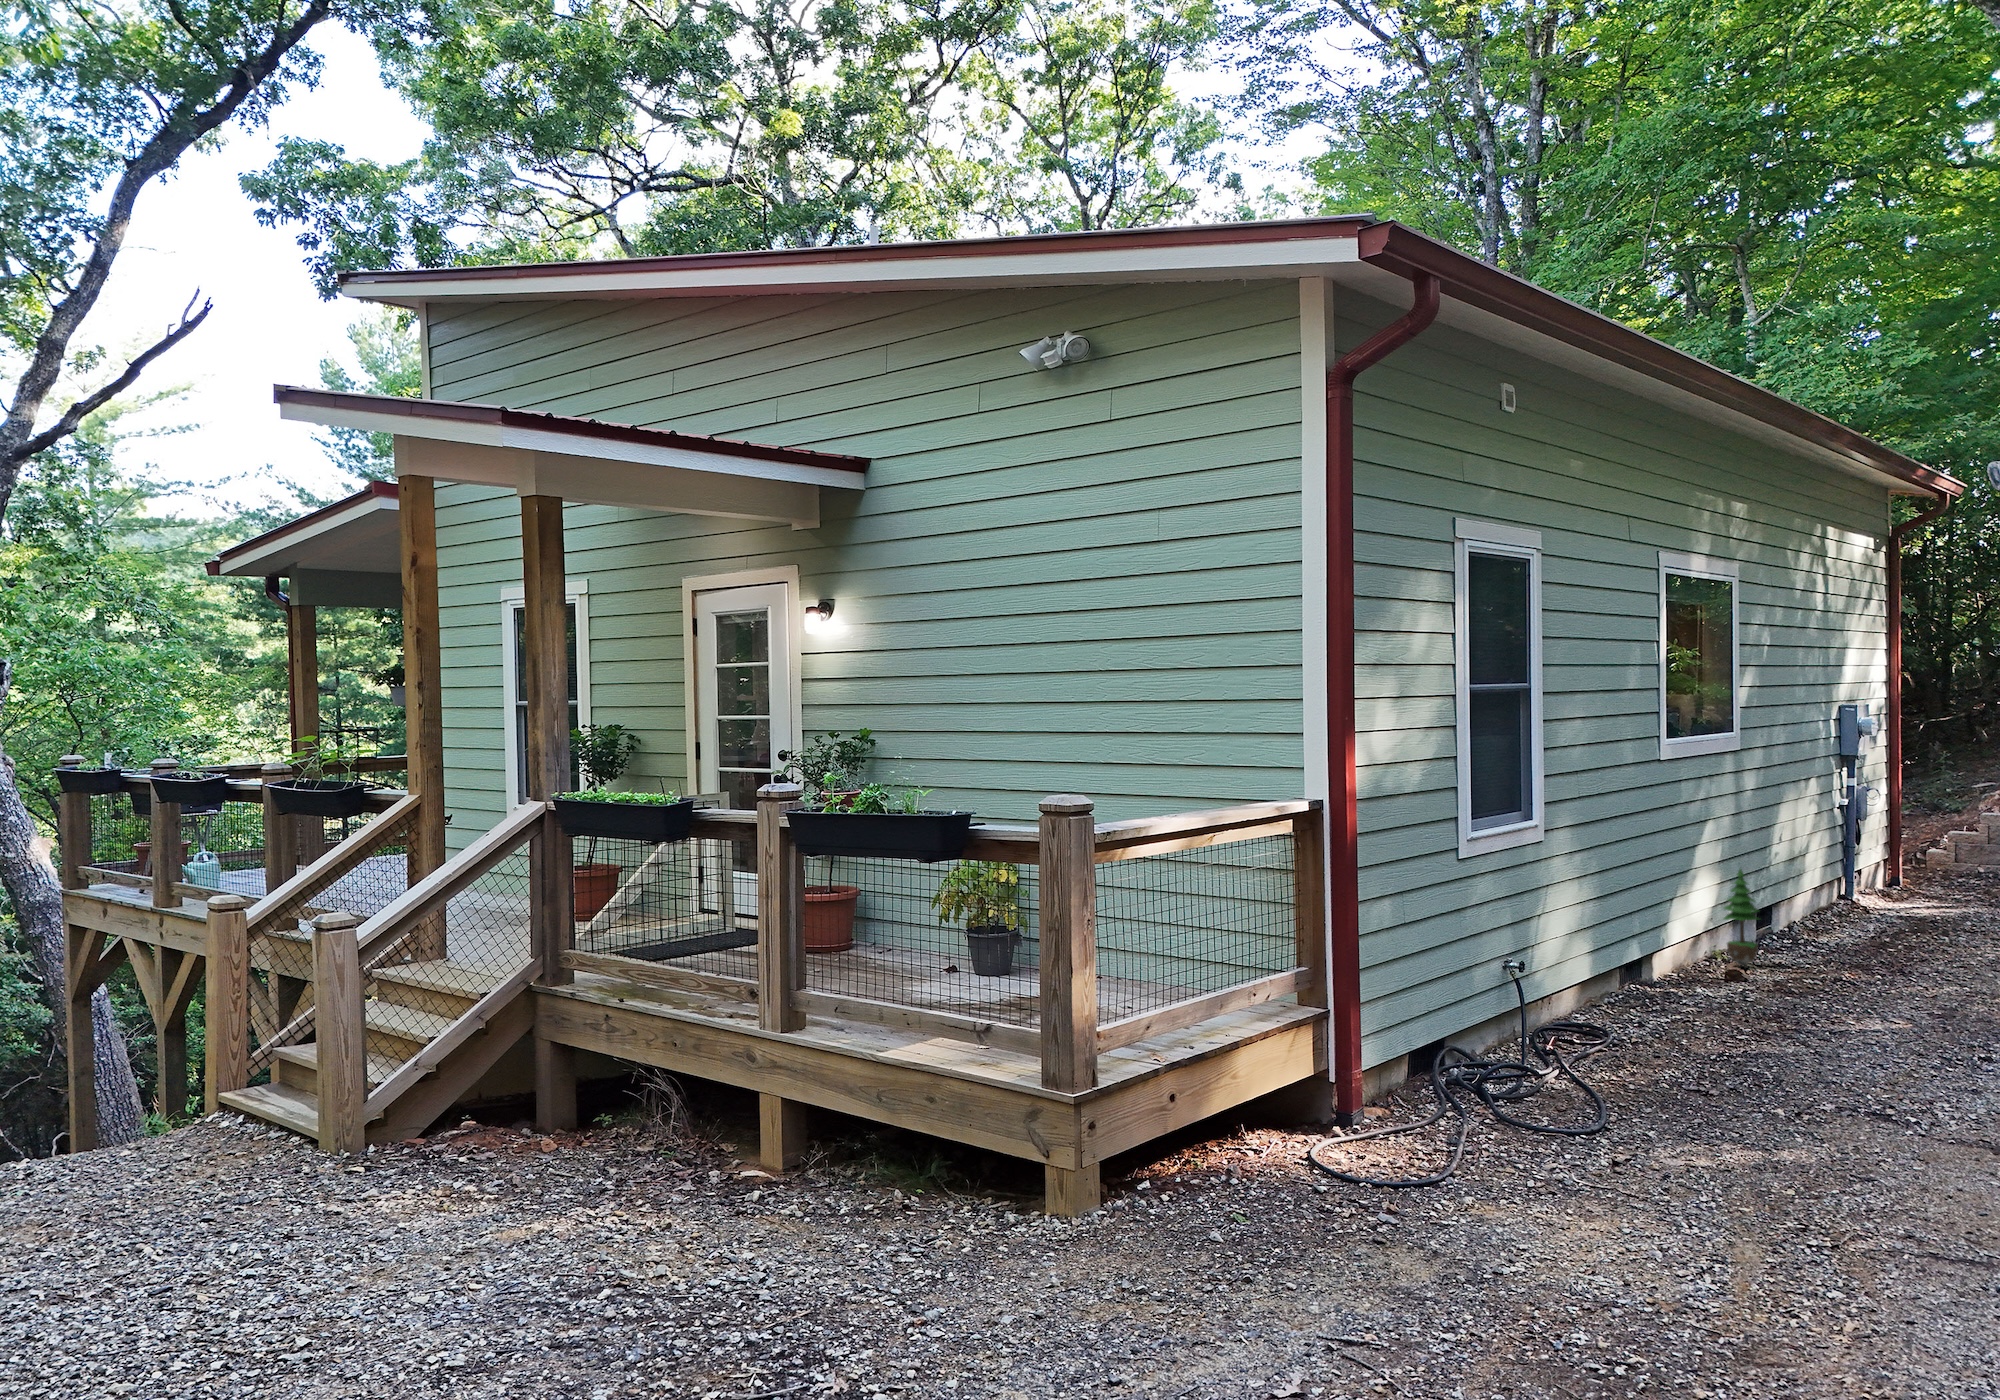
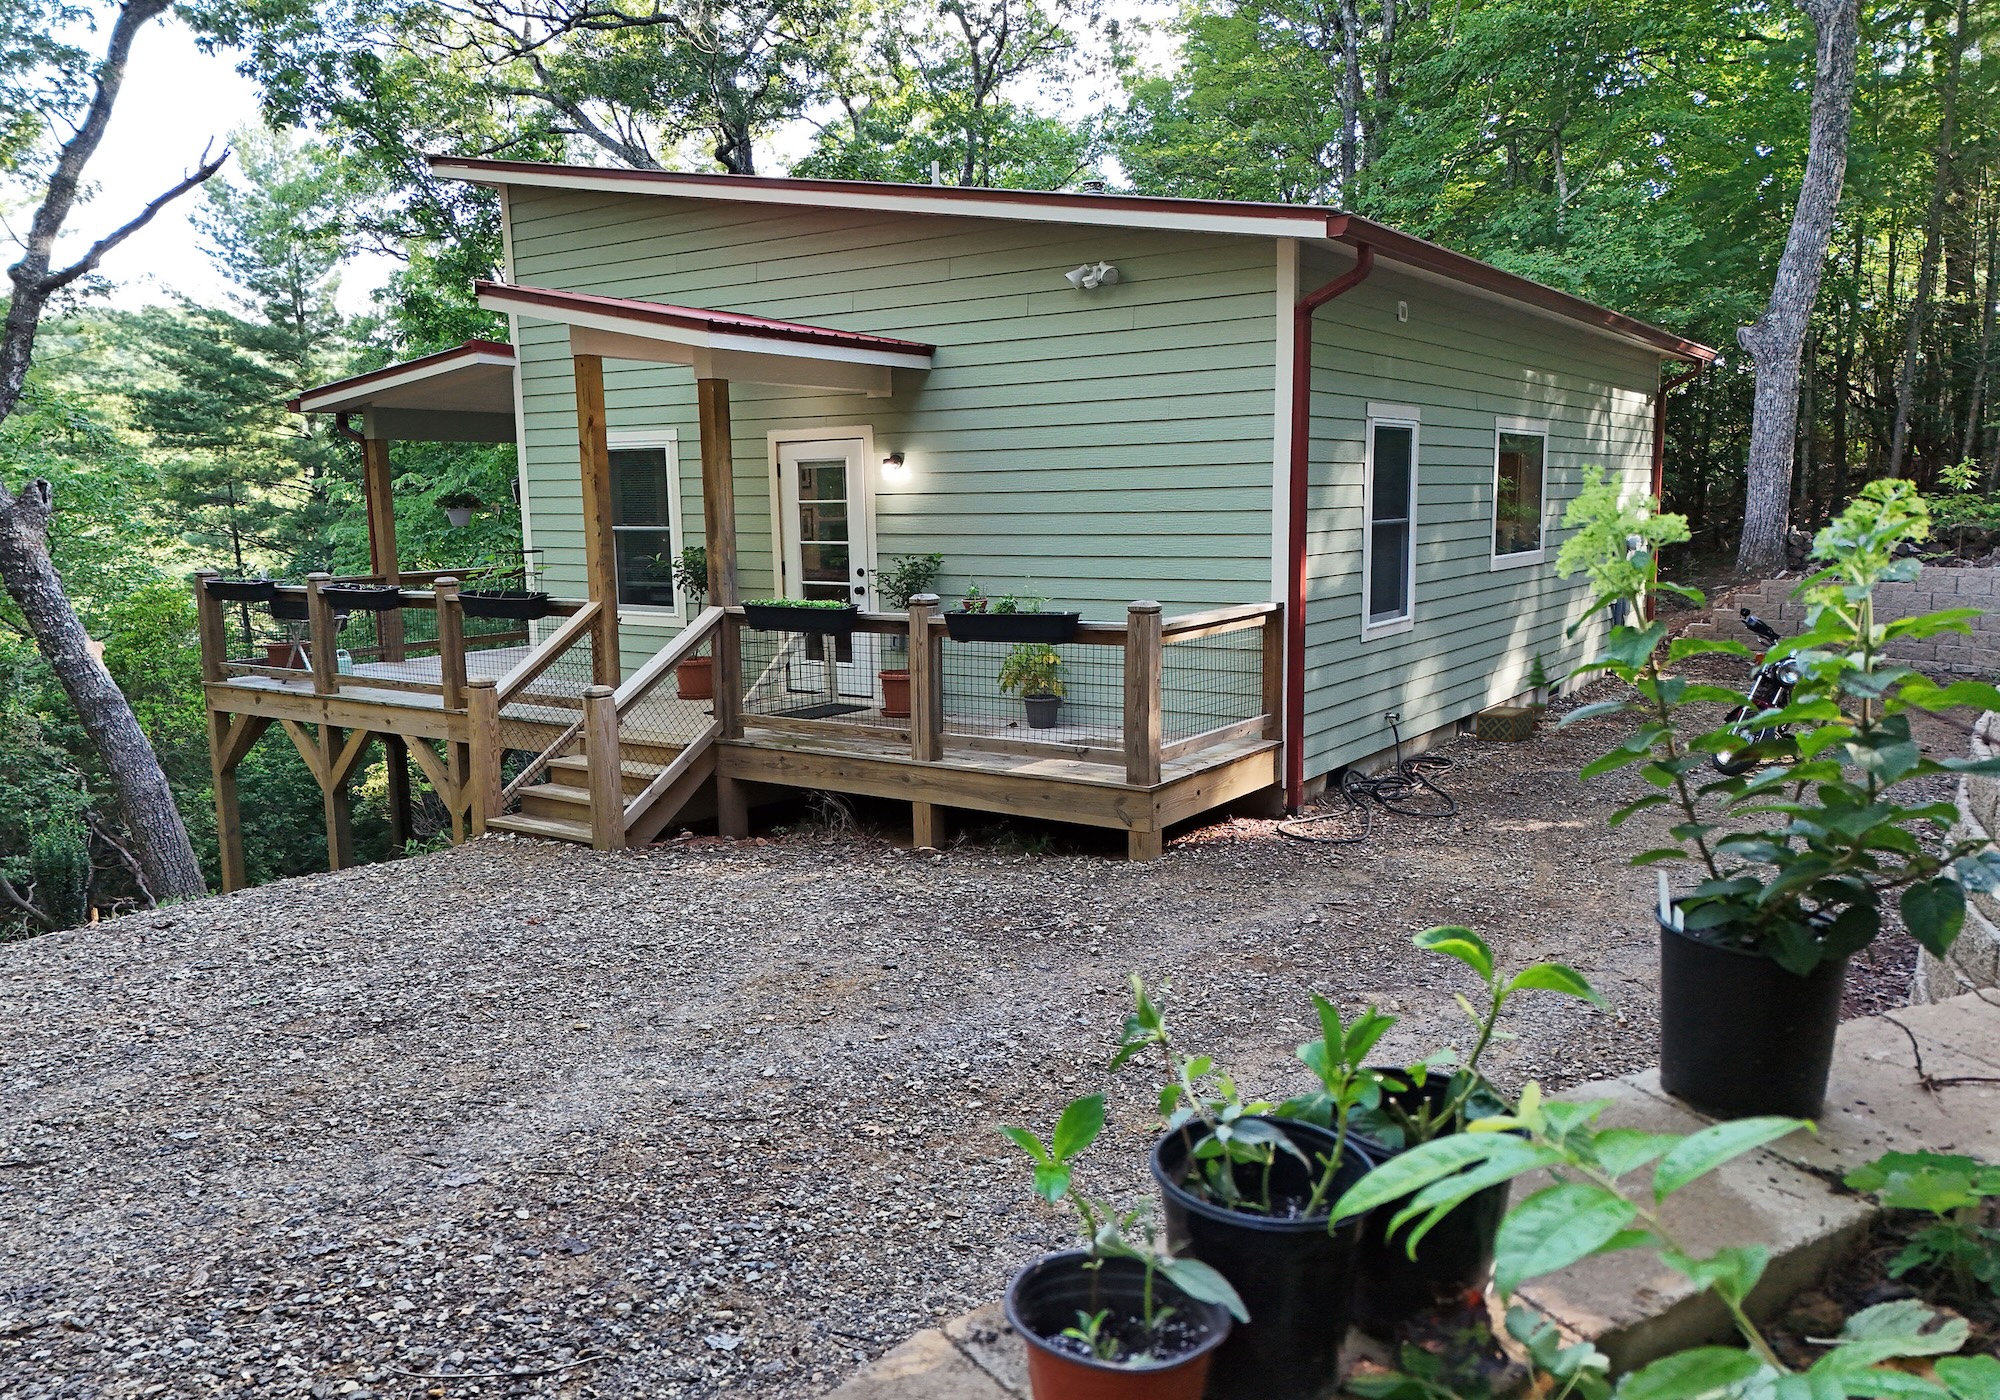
woven basket: none [1653,947,1738,1001] -> present [1476,706,1533,742]

